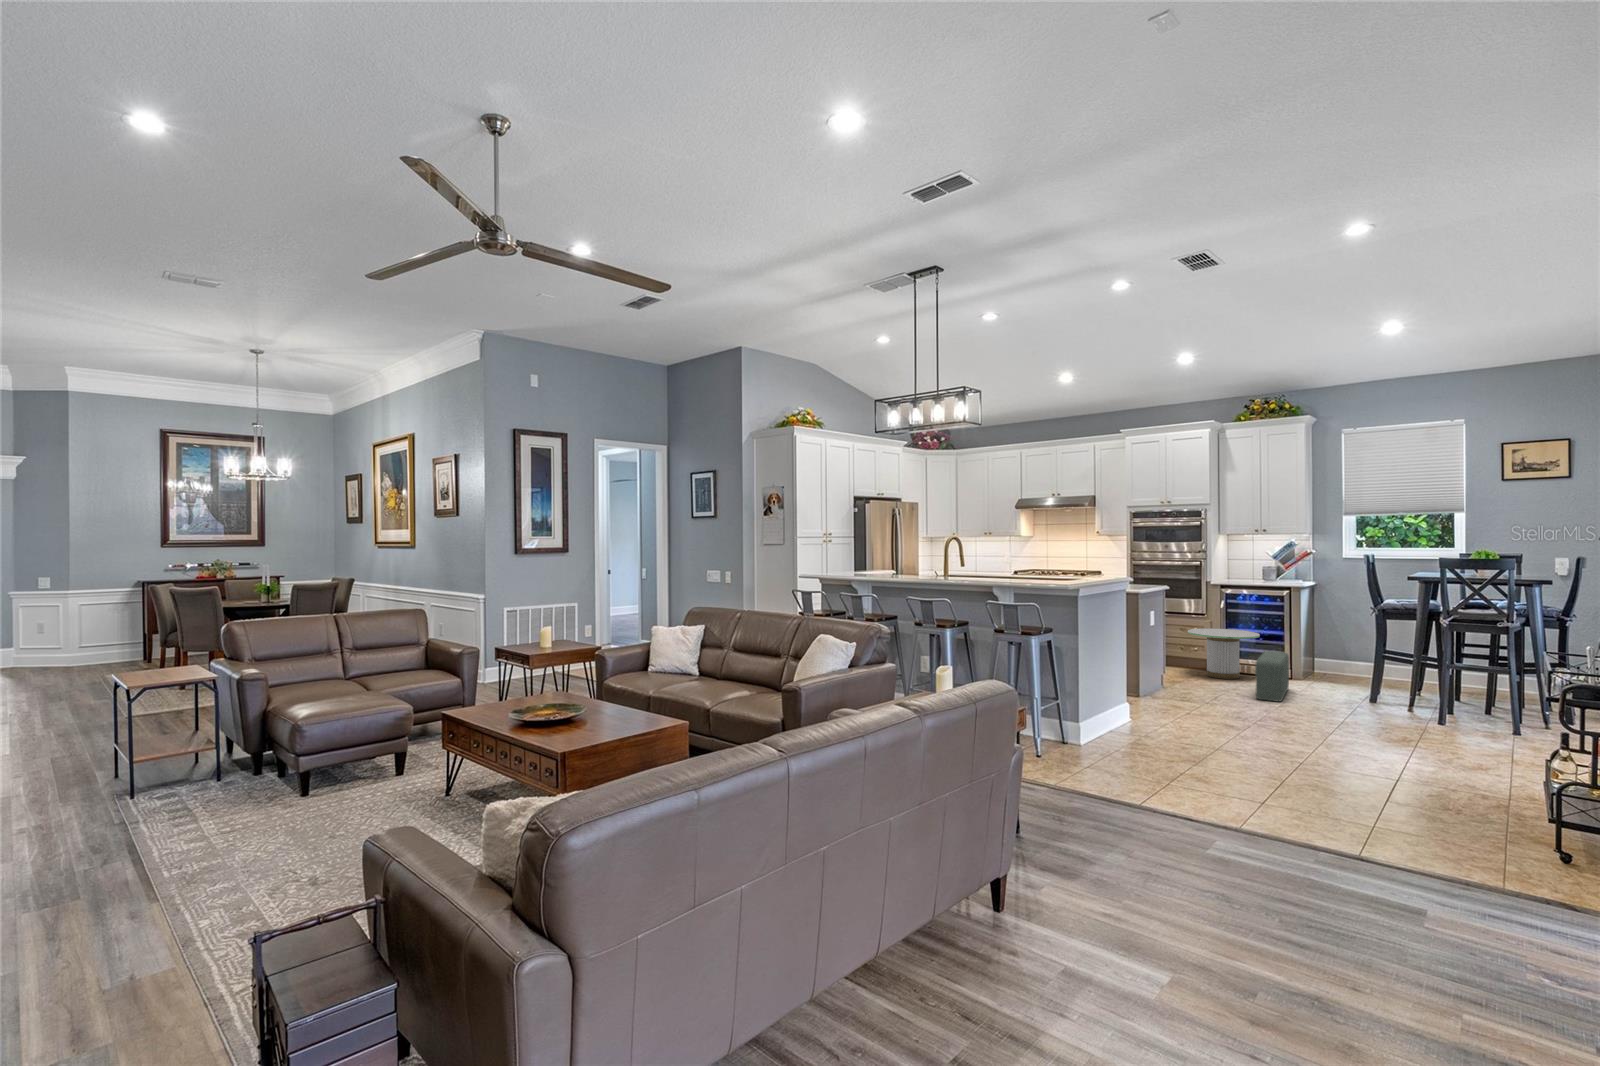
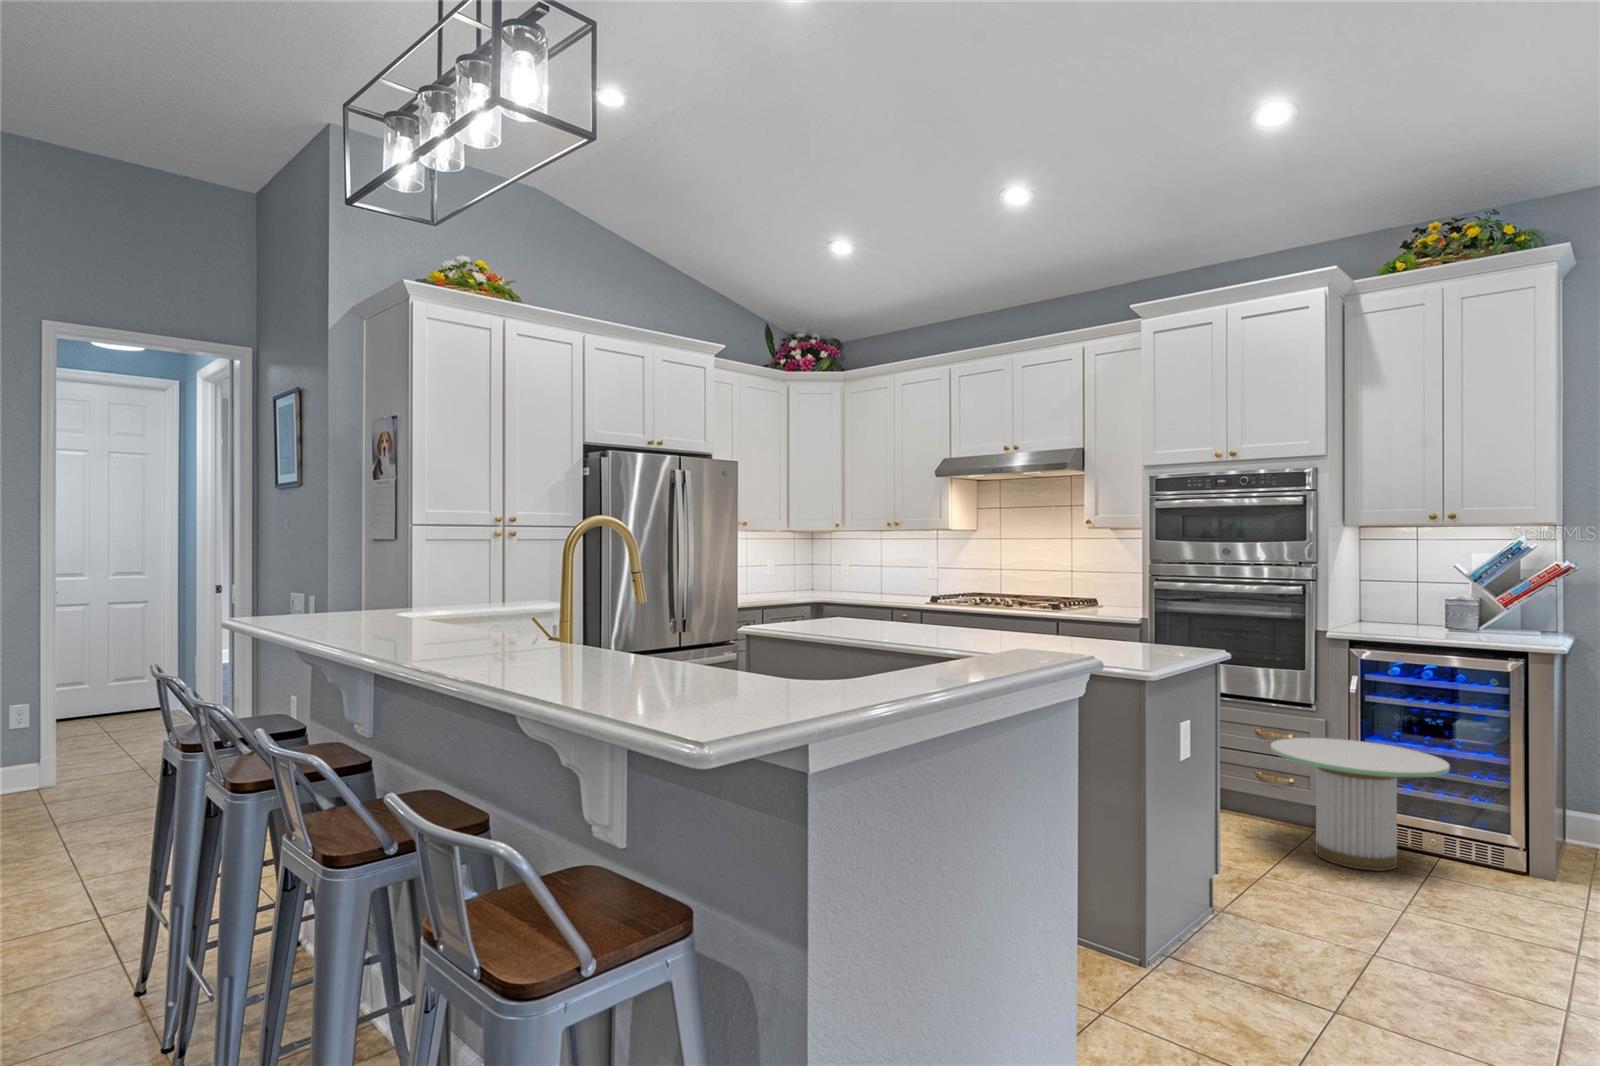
pouf: present [1255,651,1289,702] -> none [1459,819,1548,995]

